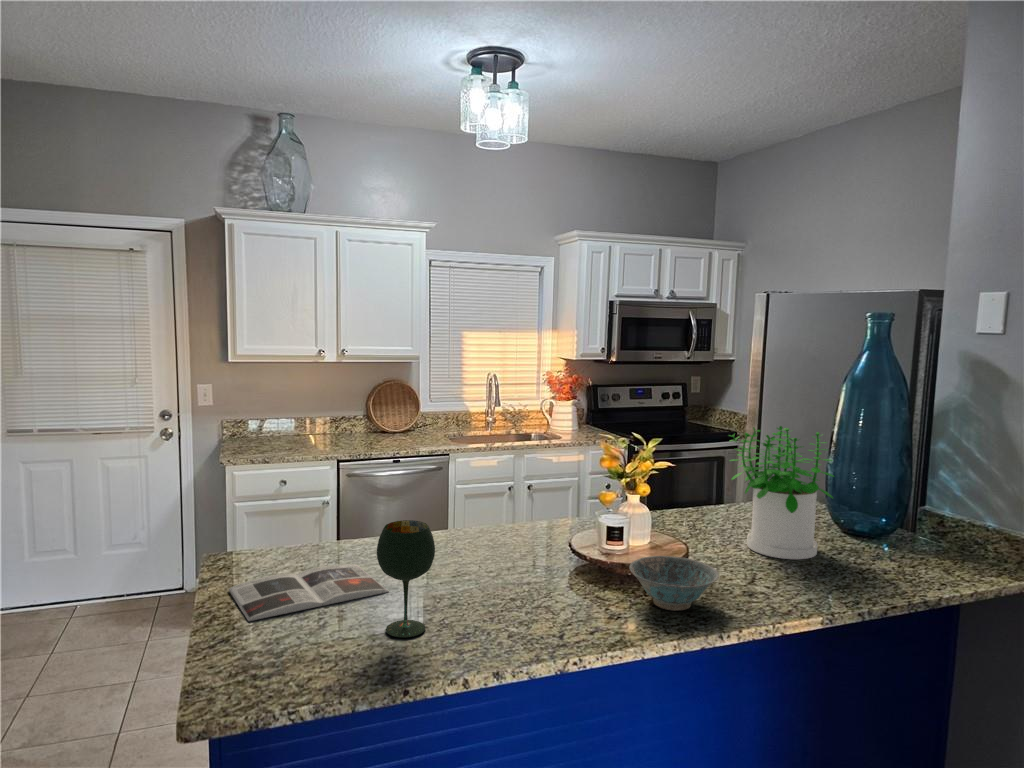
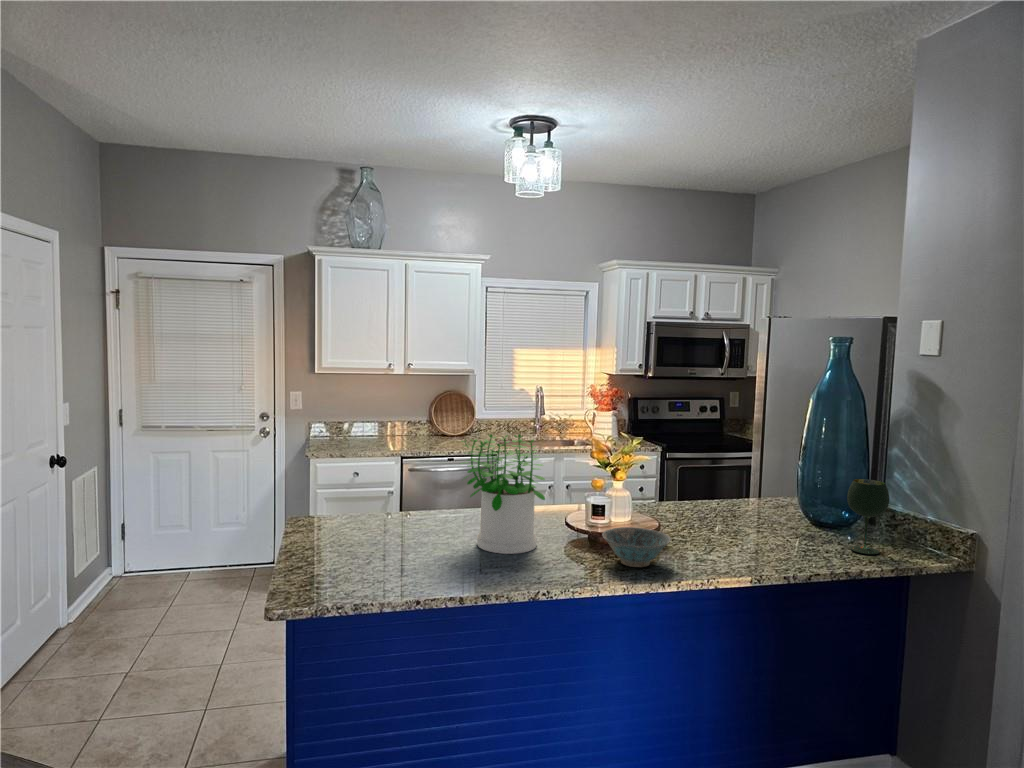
potted plant: present [730,426,834,559] -> present [462,434,545,554]
wine glass: present [377,520,435,638] -> present [847,479,889,554]
magazine: present [229,564,388,621] -> none [304,527,420,558]

